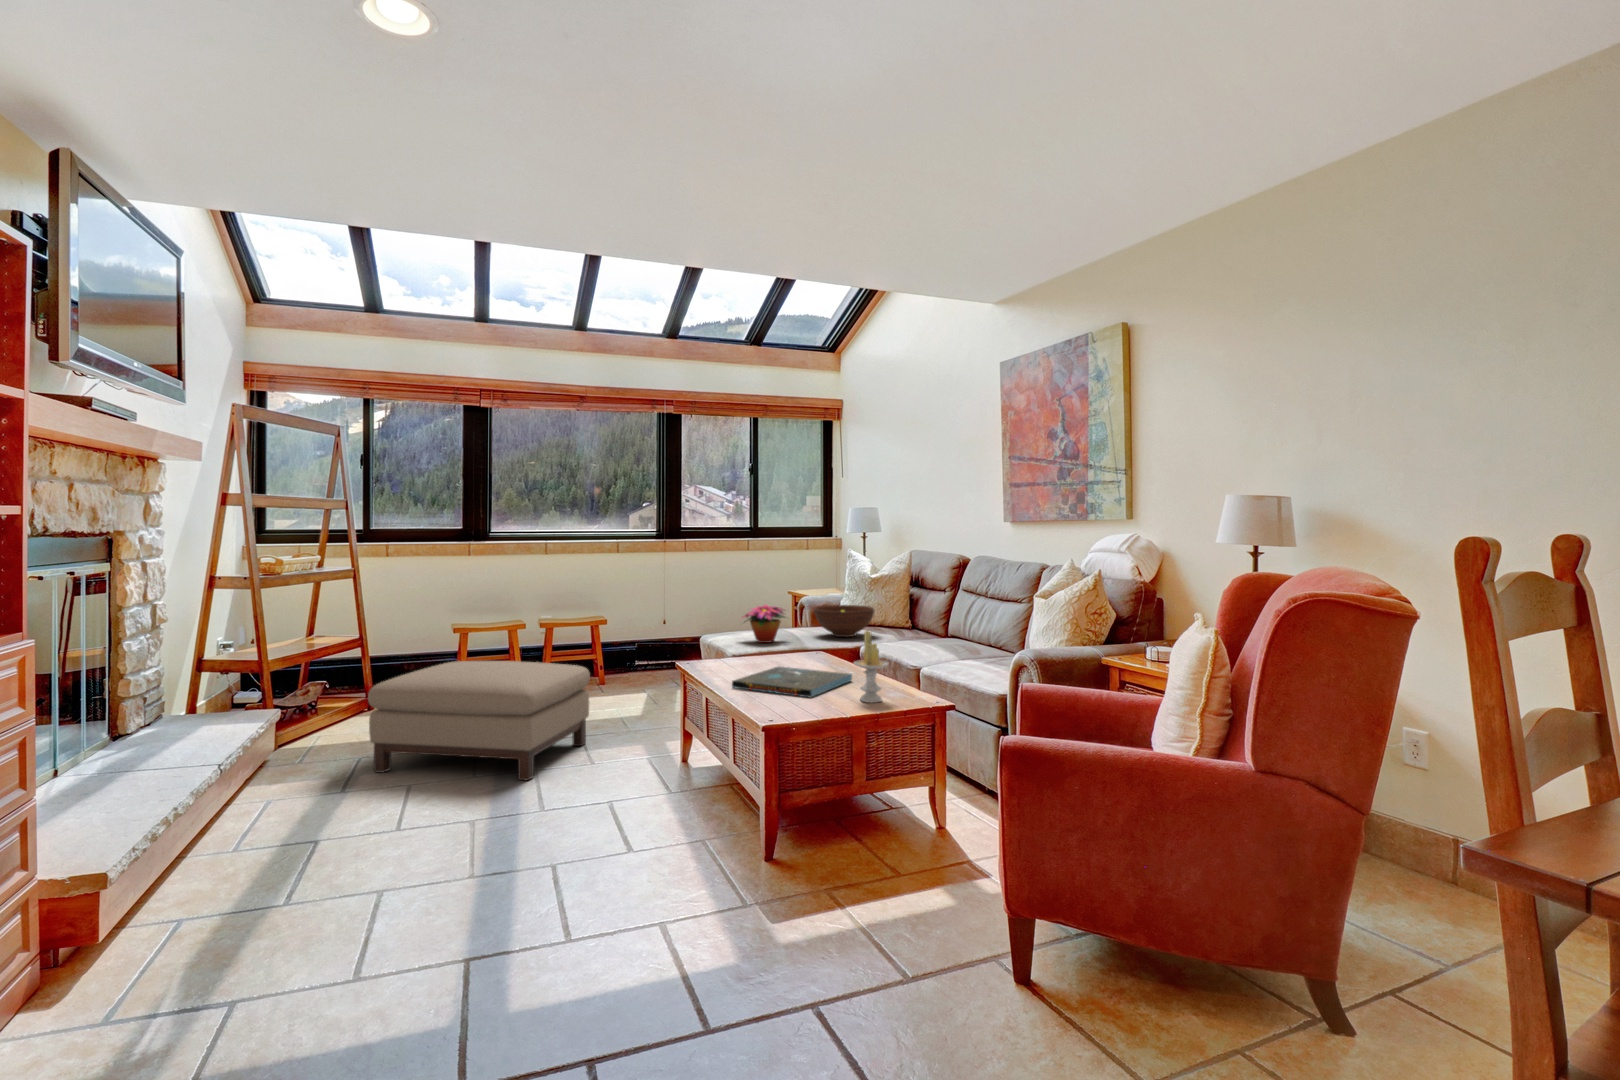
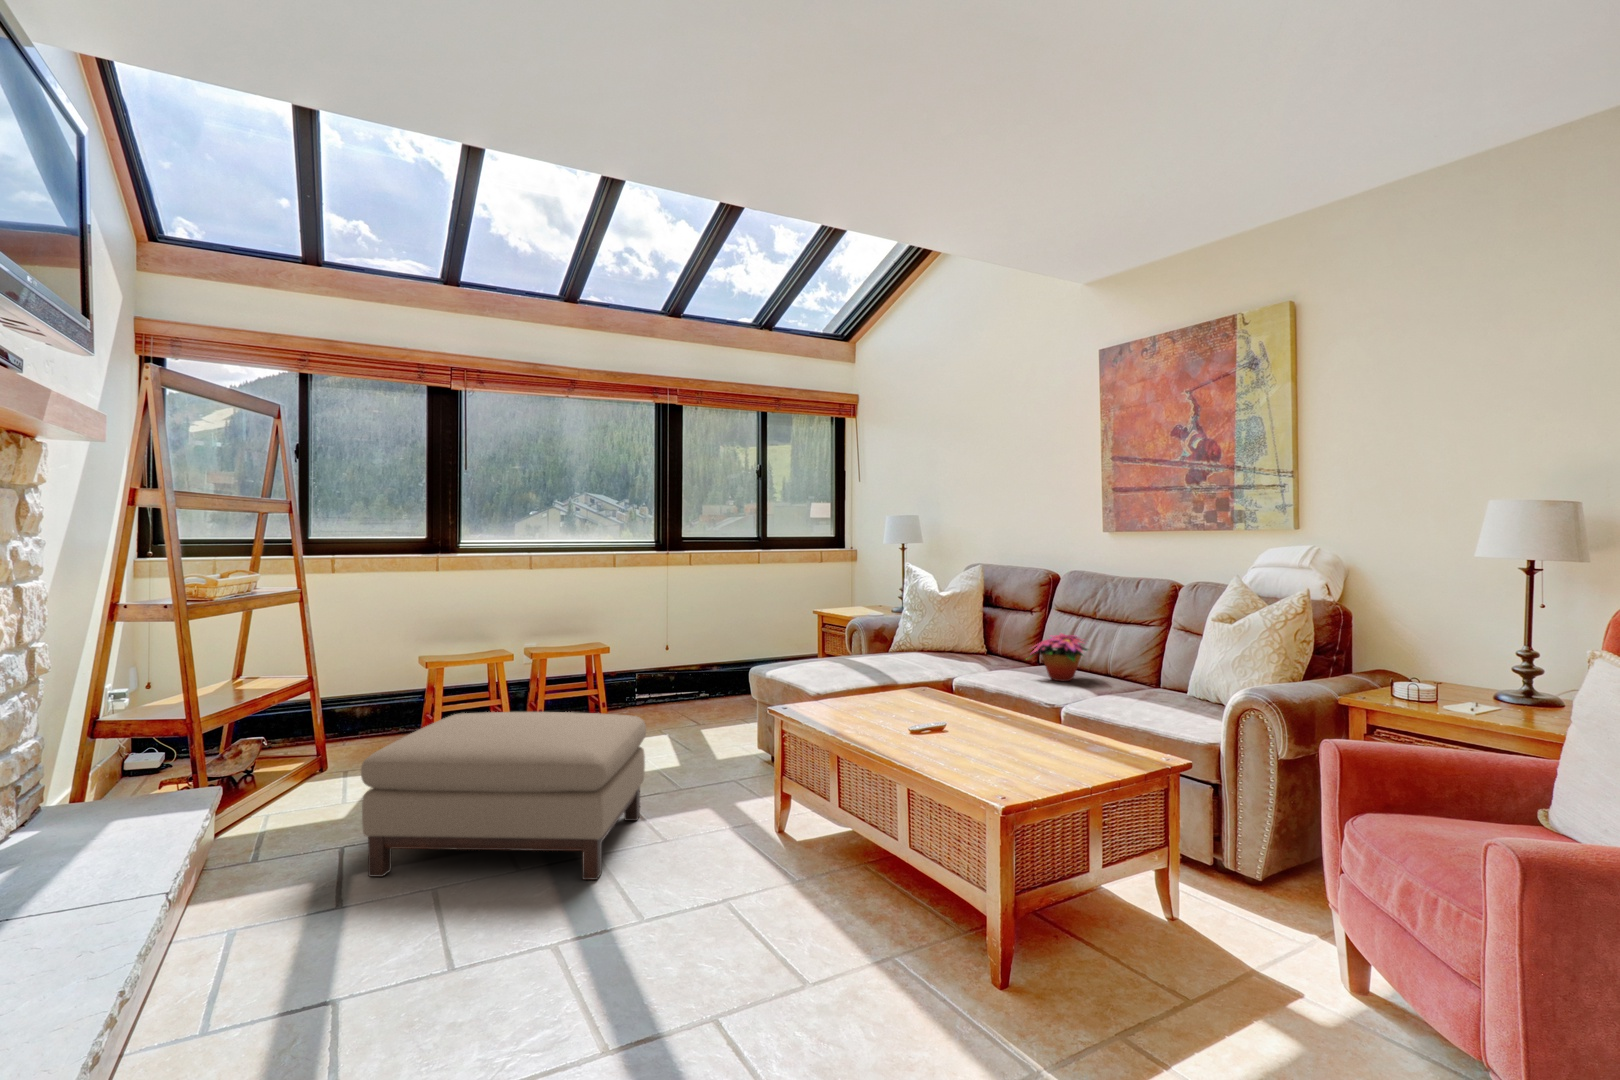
flower arrangement: present [742,604,785,643] -> present [1031,633,1088,681]
fruit bowl: present [814,605,874,637] -> none [886,629,959,668]
candle: present [854,631,888,703] -> none [1070,671,1119,767]
board game: present [732,667,852,697] -> none [890,714,1026,761]

